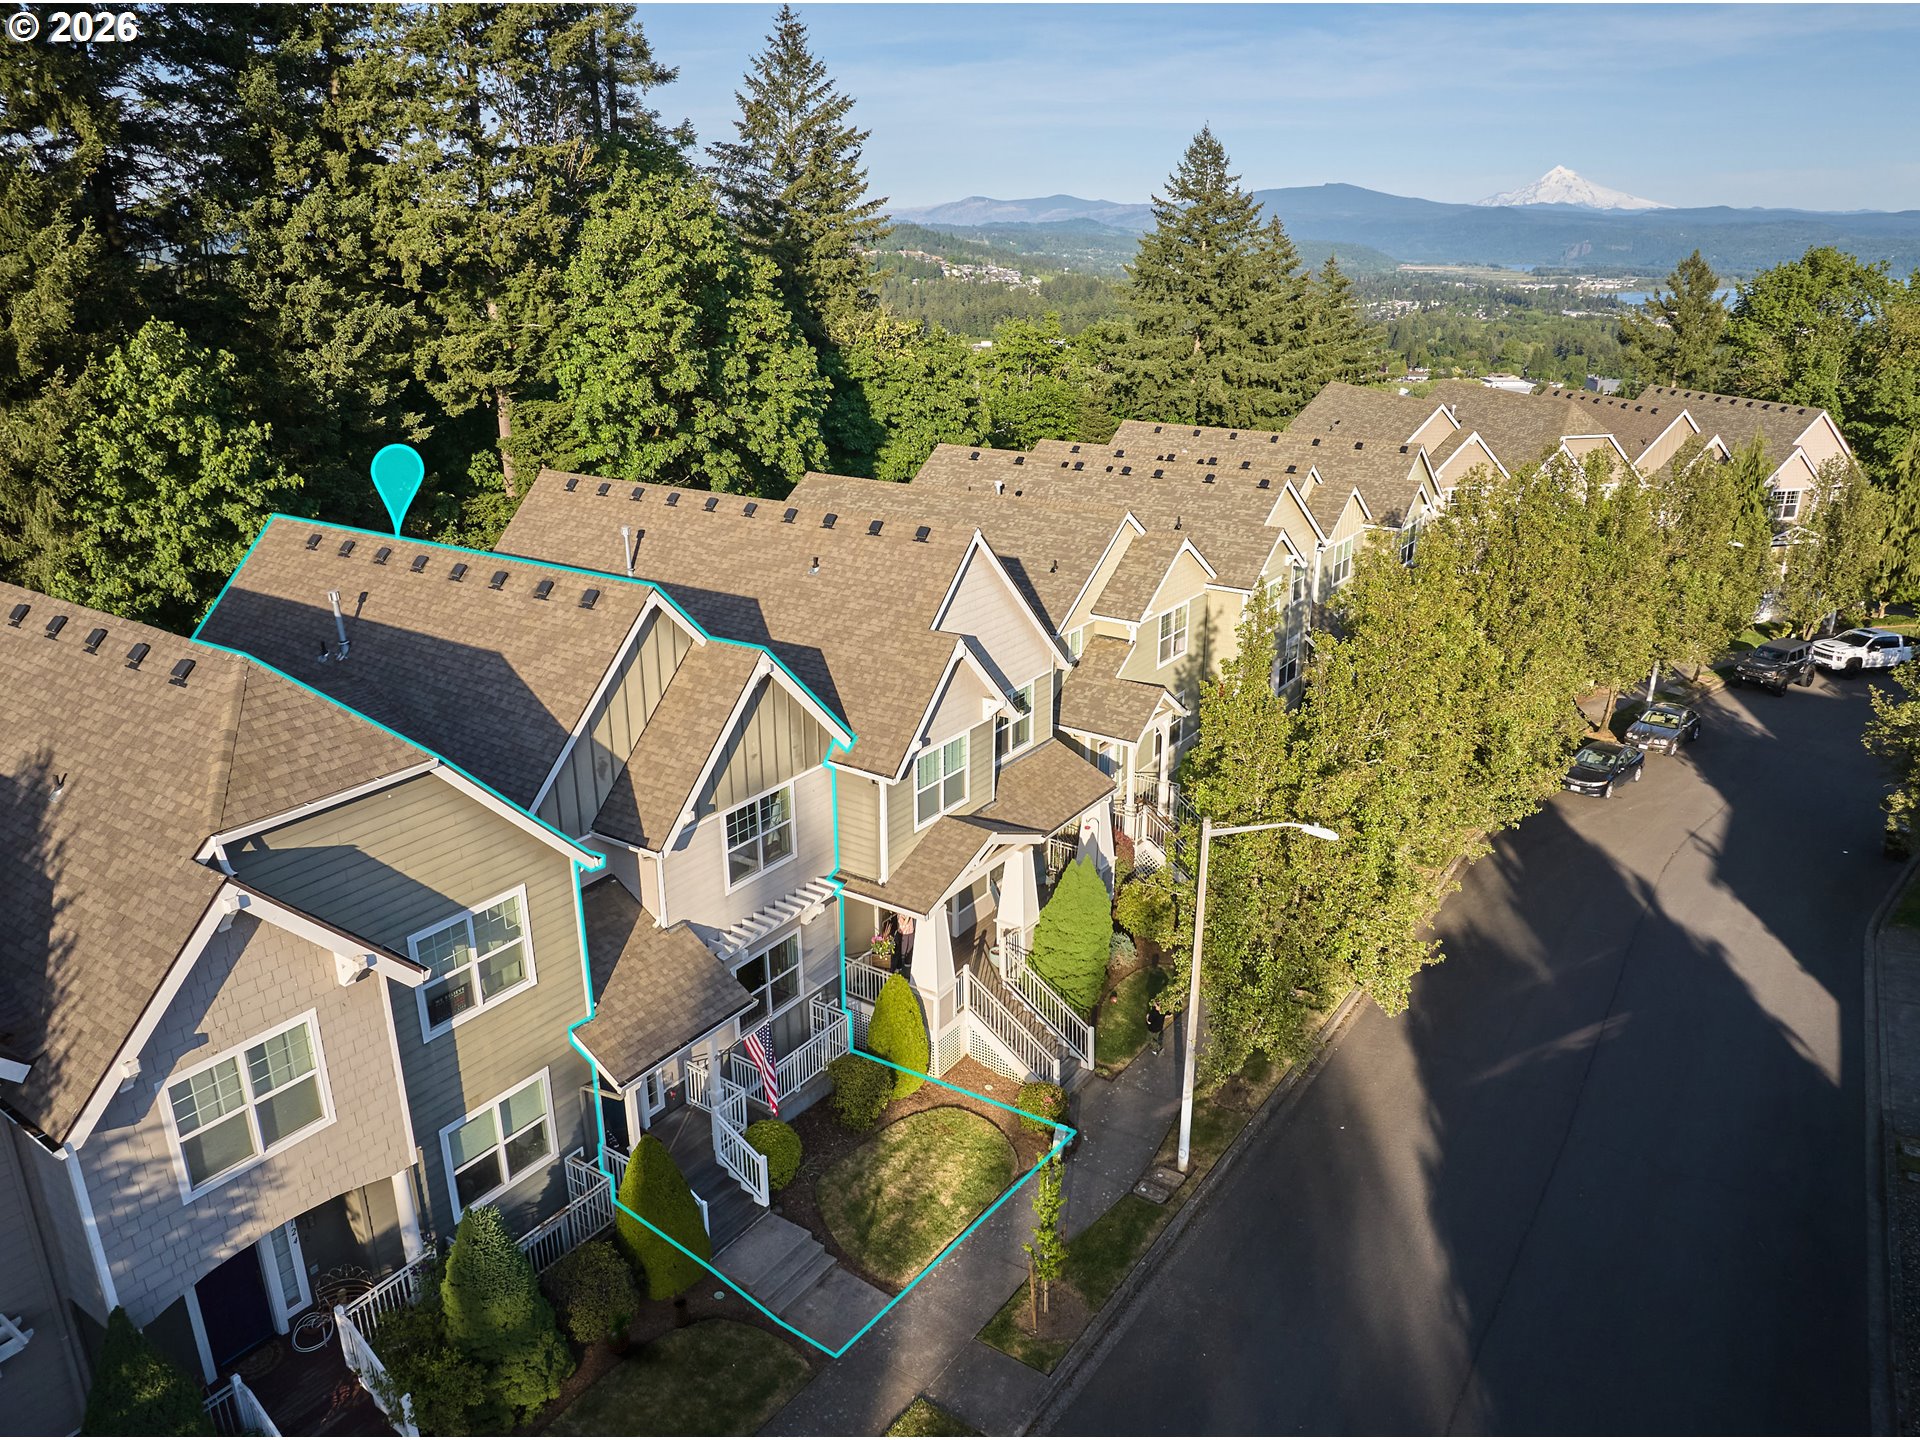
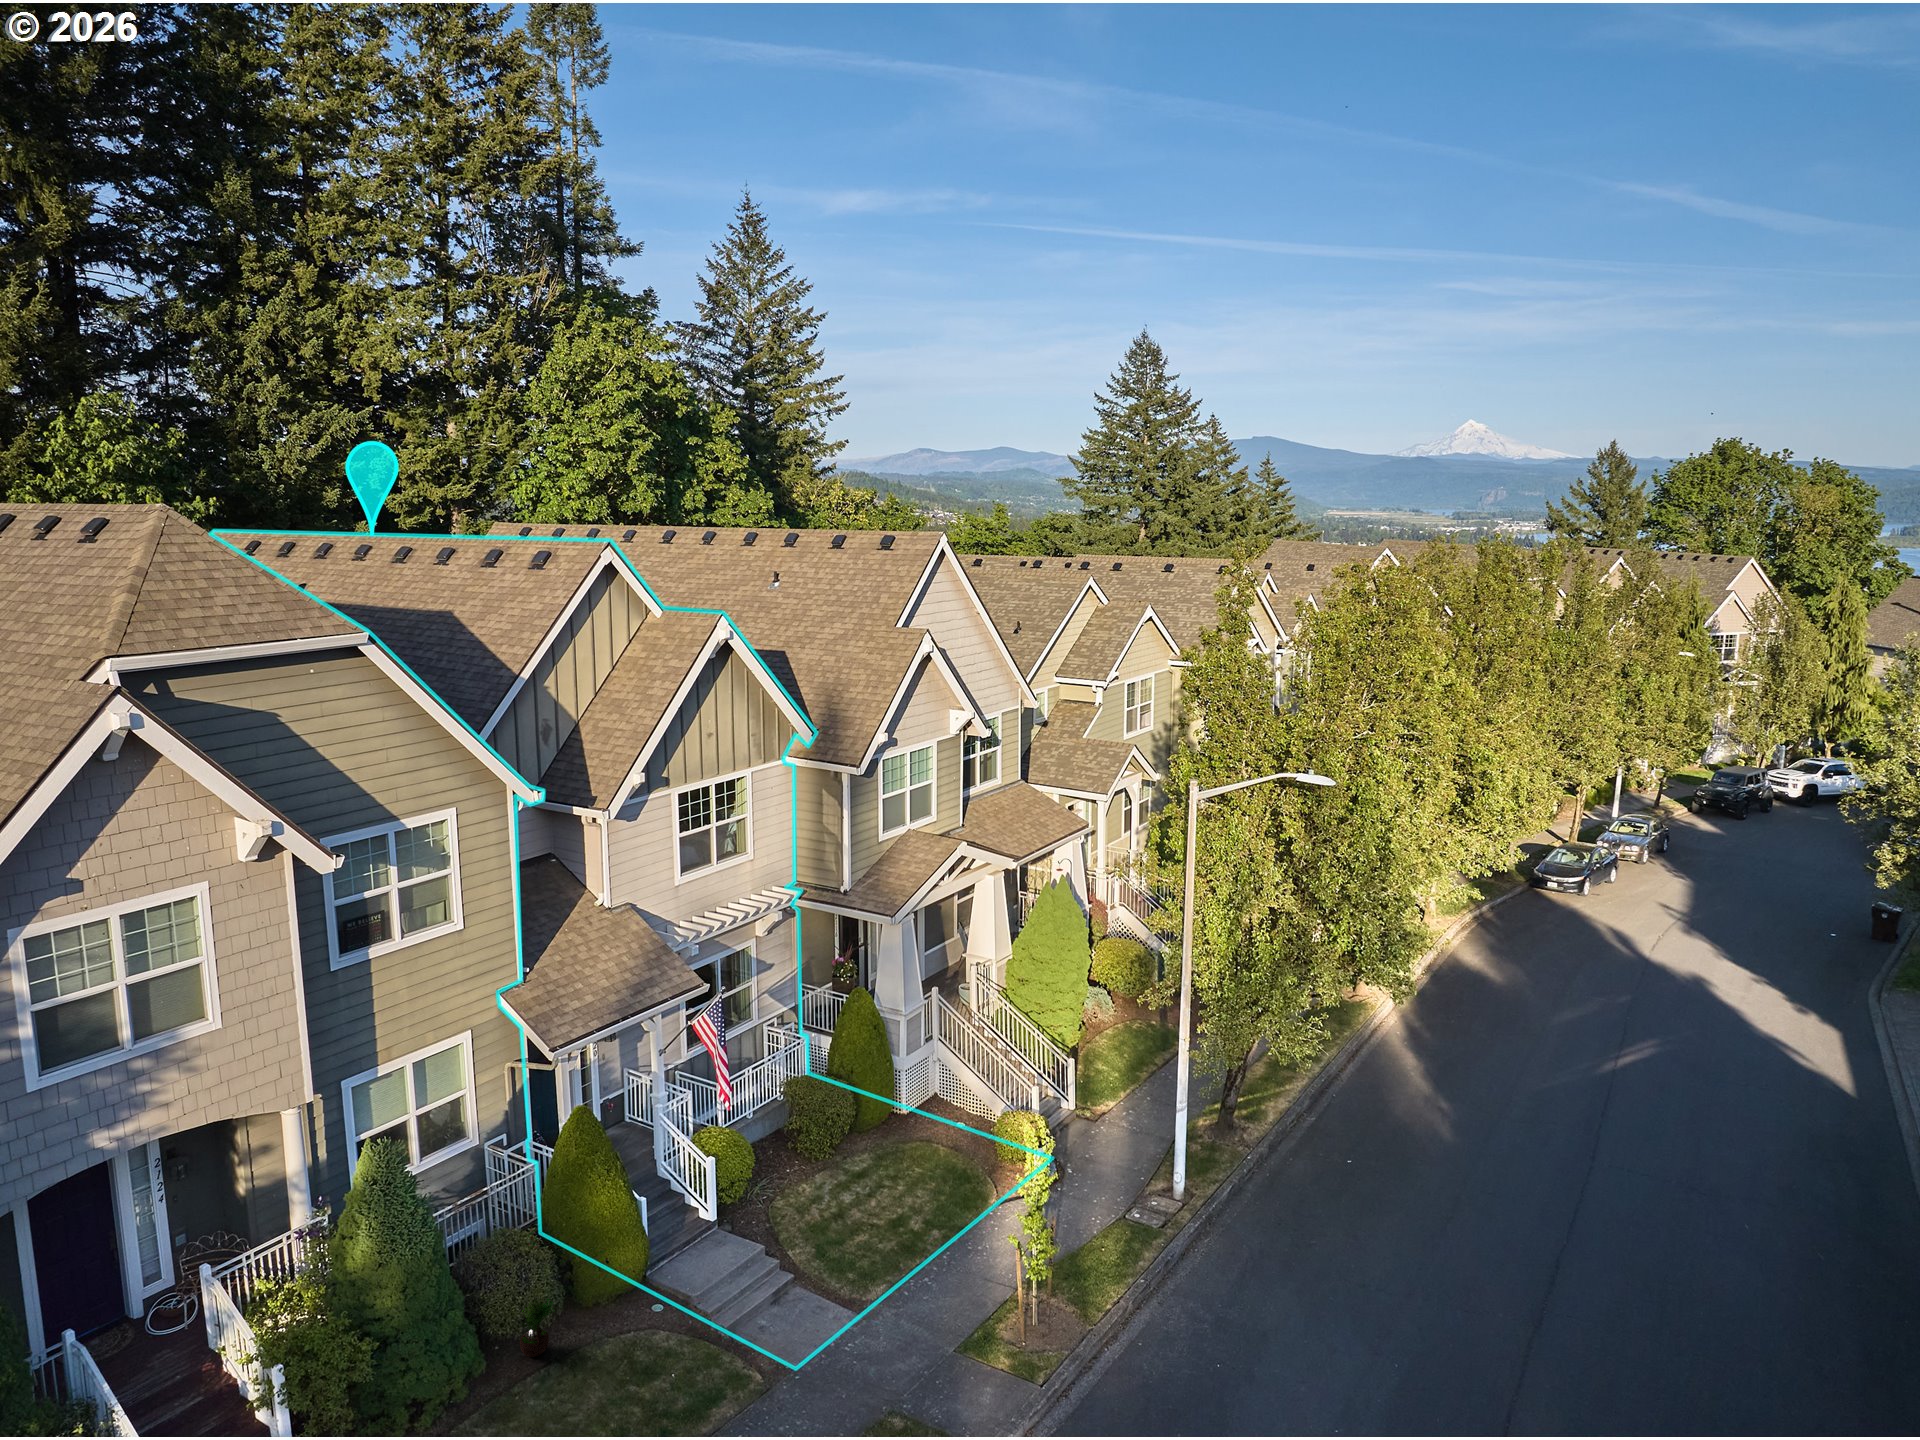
watering can: present [672,1289,689,1327] -> none [600,1281,620,1332]

